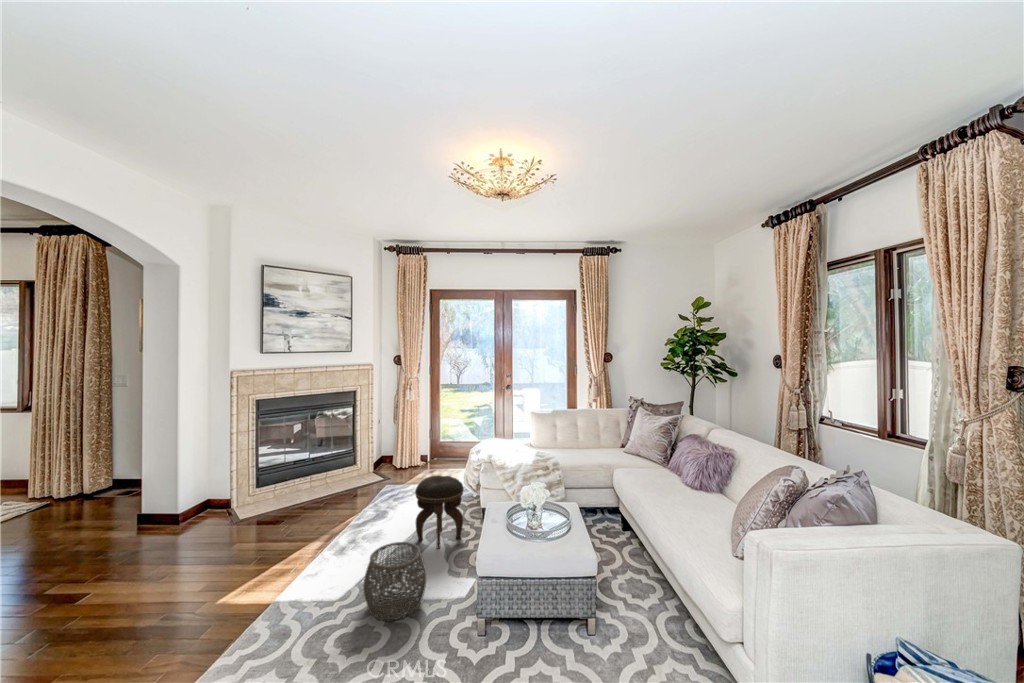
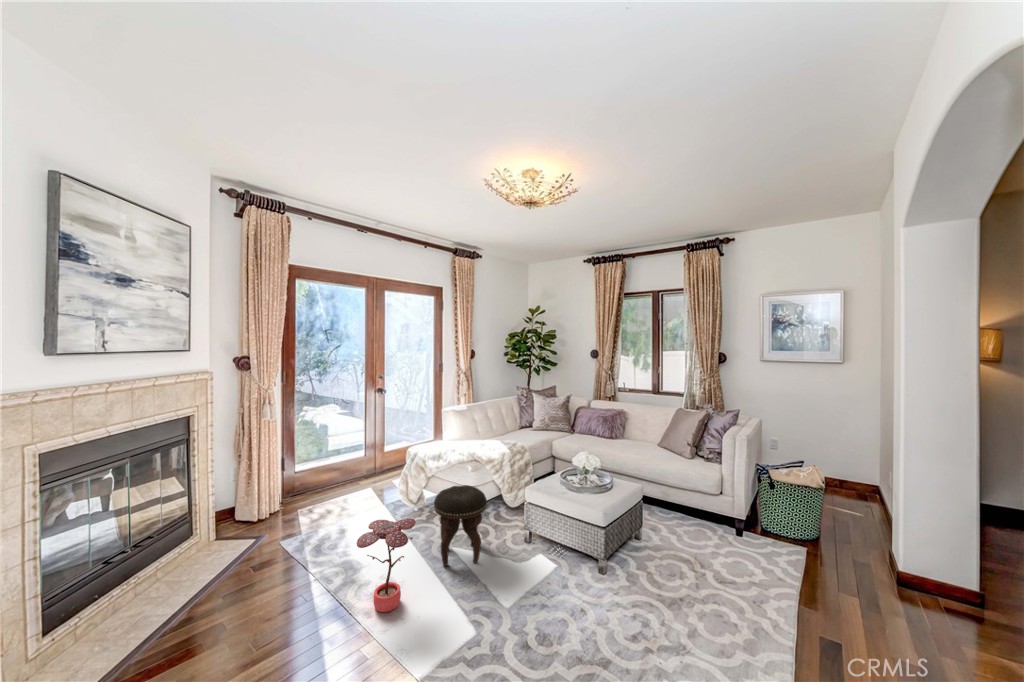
potted plant: none [336,479,383,546] -> present [357,518,416,612]
woven basket: present [363,542,427,621] -> none [509,552,574,641]

